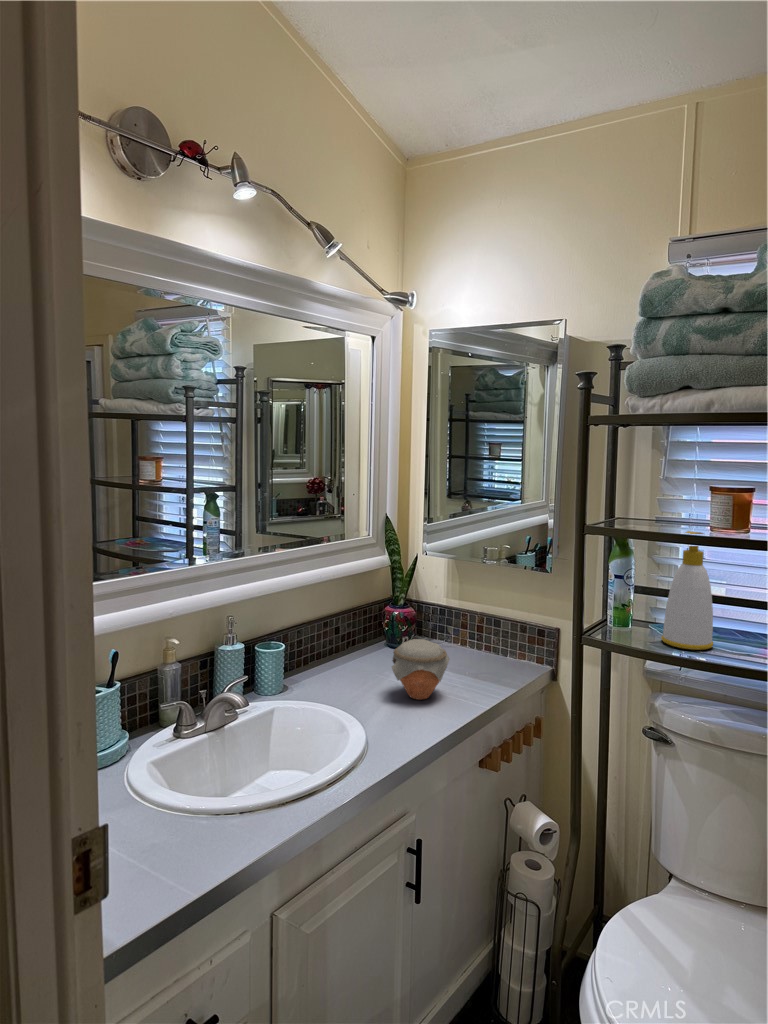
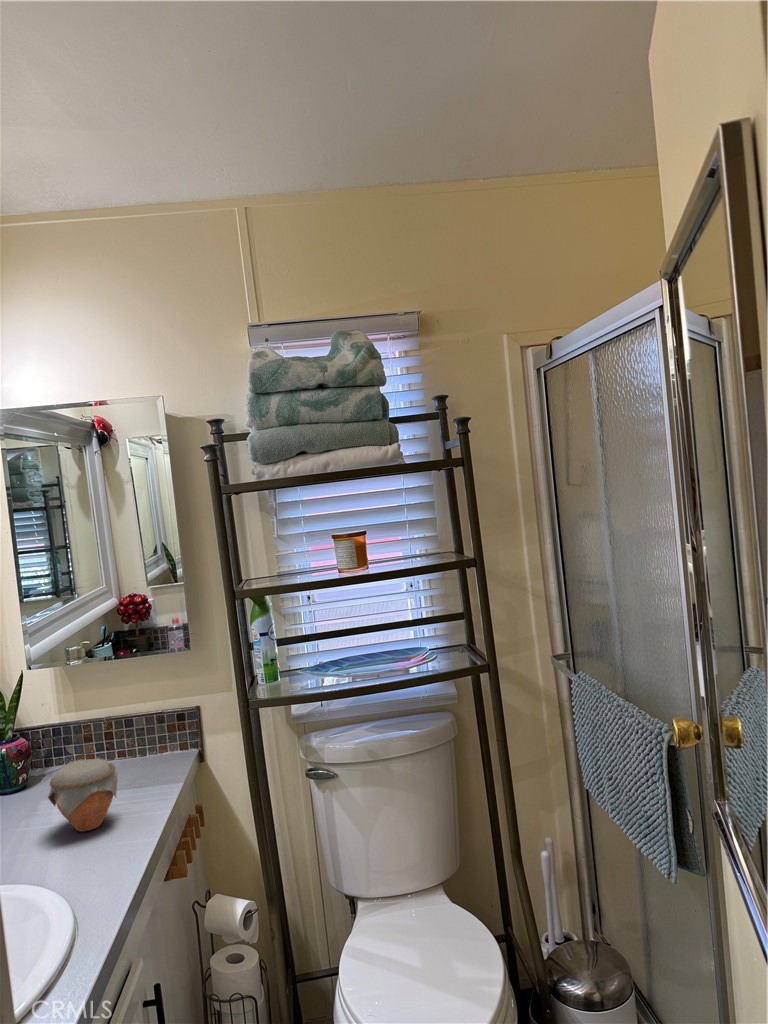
soap bottle: present [661,531,713,650] -> none [312,577,355,682]

